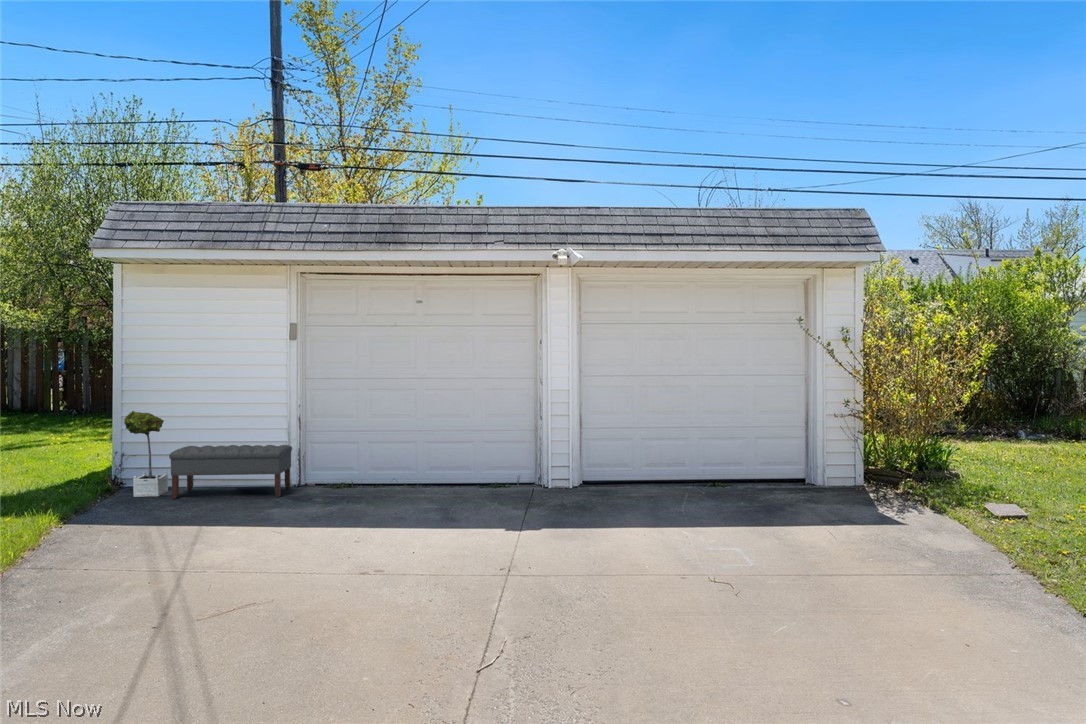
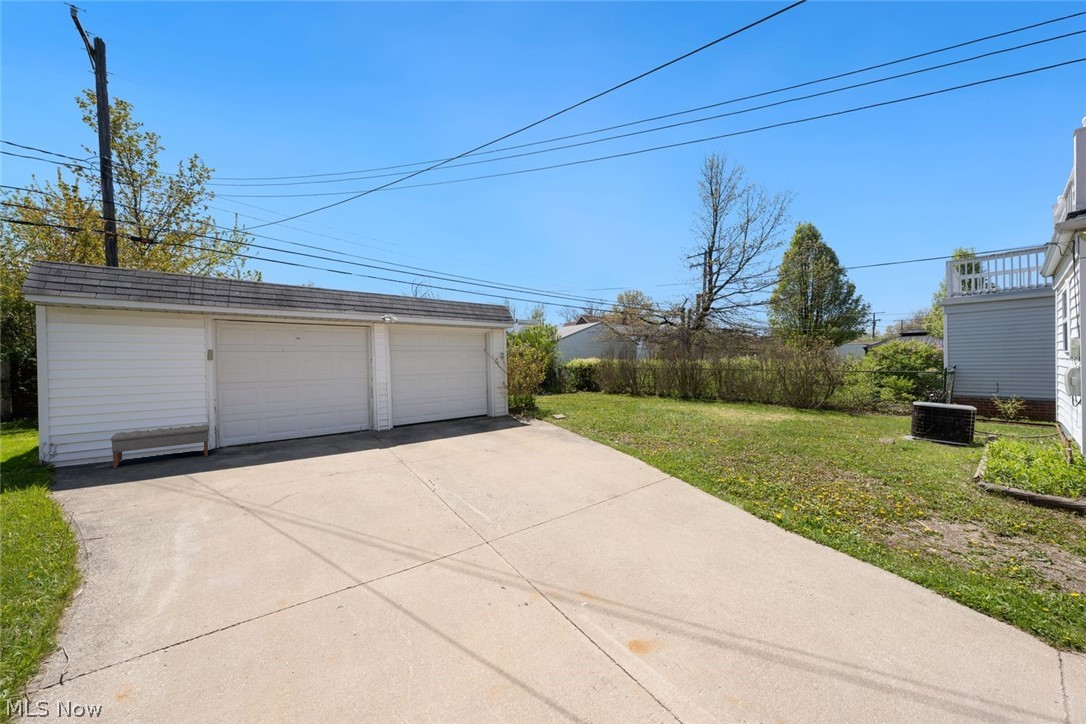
potted tree: present [124,411,168,497] -> none [57,411,98,473]

